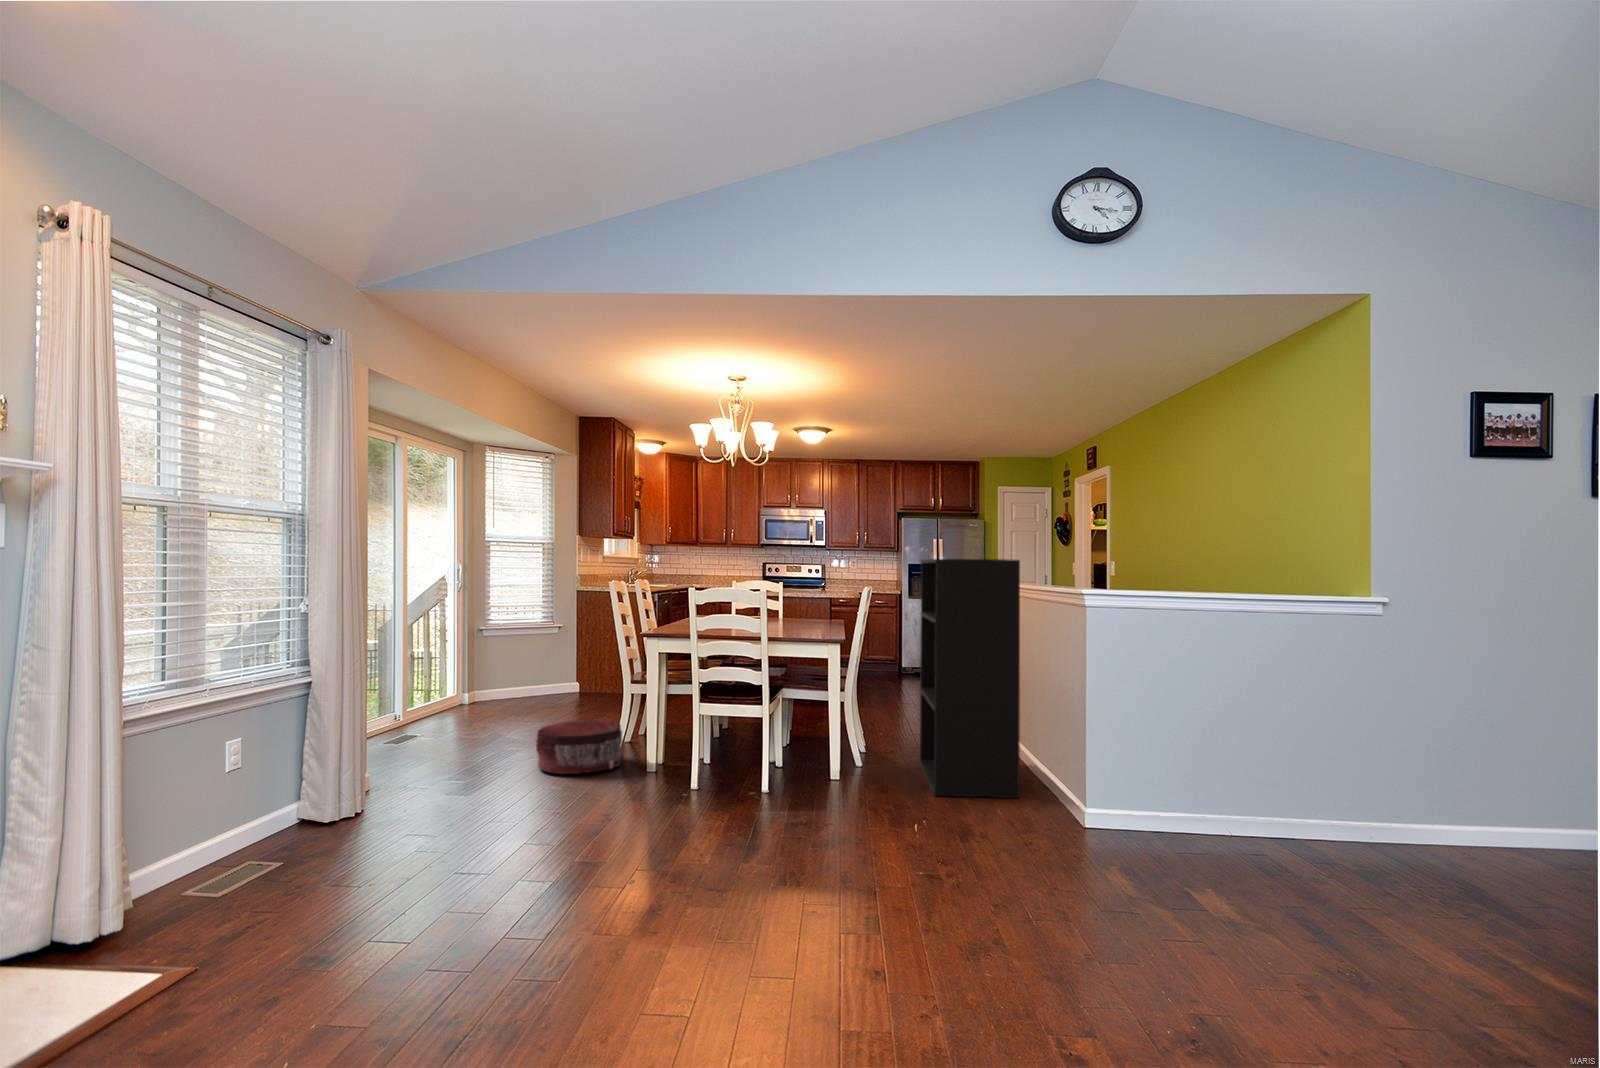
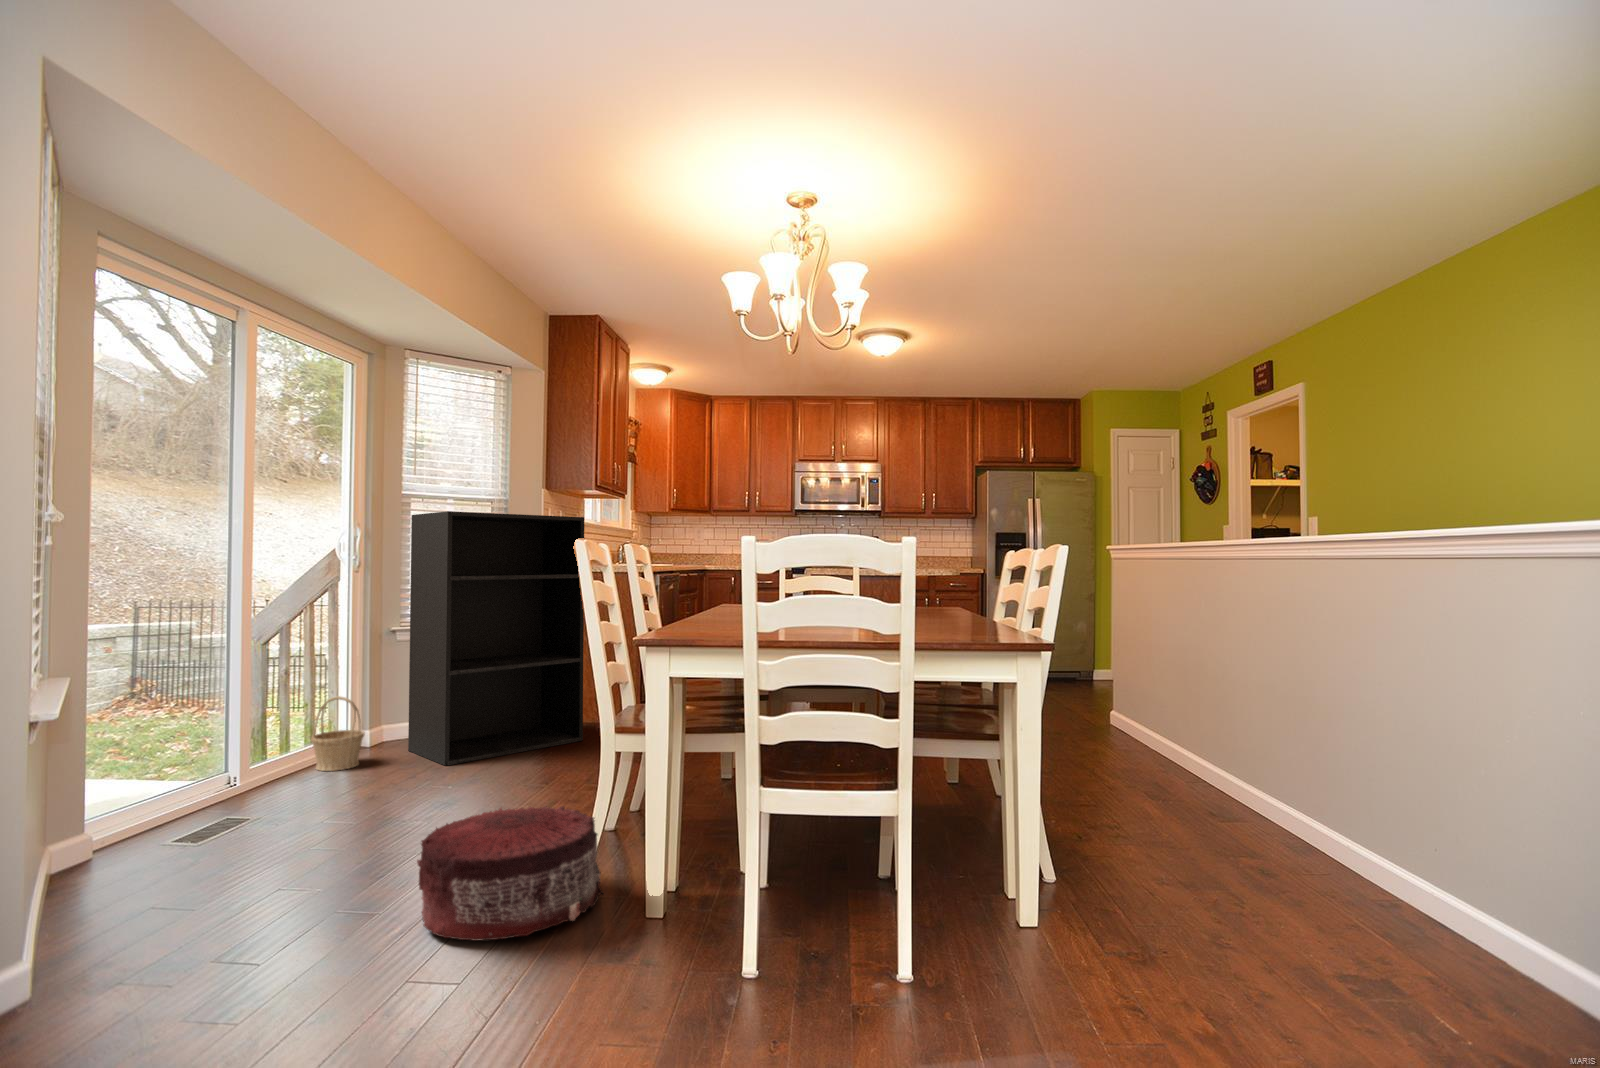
bookshelf: present [919,559,1020,798] -> present [408,511,584,765]
basket: none [438,670,470,716] -> present [311,696,364,771]

